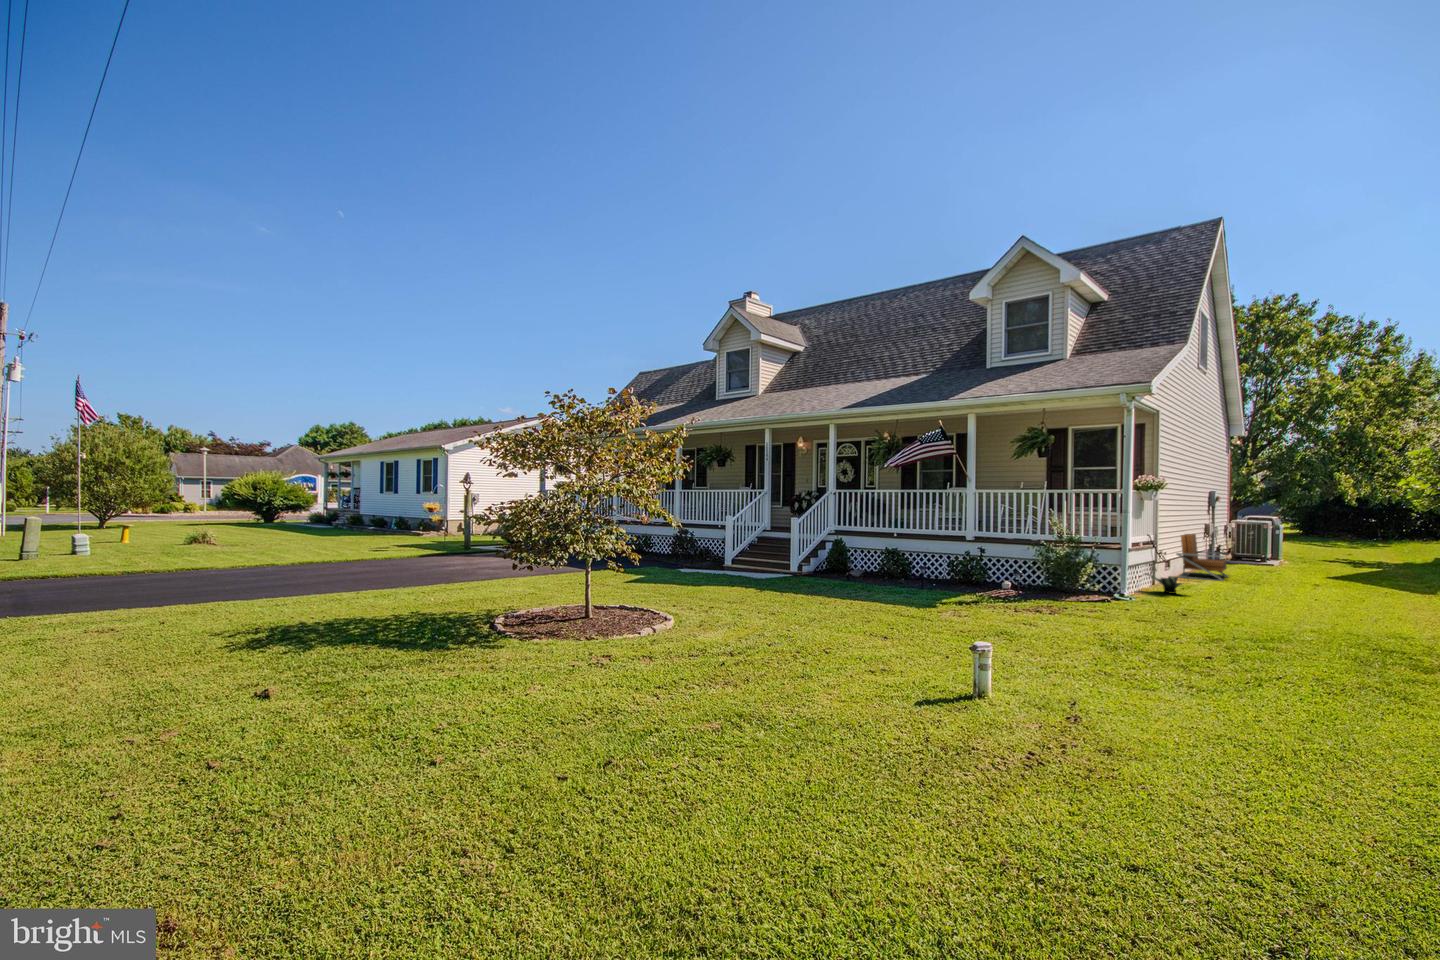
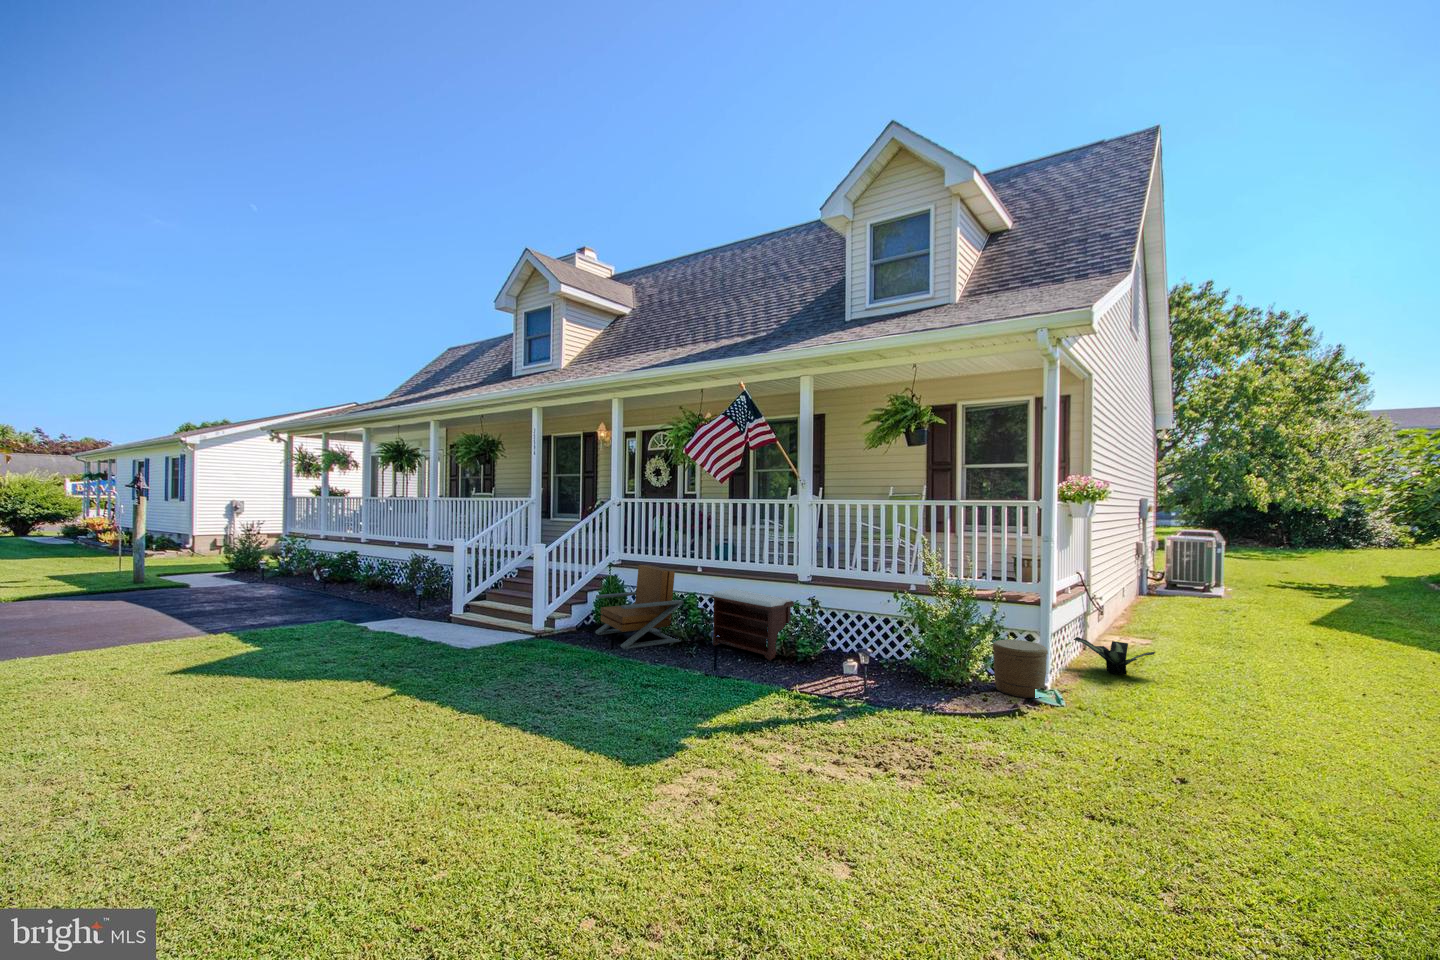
lounge chair: present [1176,534,1228,581] -> present [595,565,684,649]
bench: none [910,546,966,586] -> present [711,589,794,661]
woven basket: none [1093,570,1126,599] -> present [993,640,1048,698]

